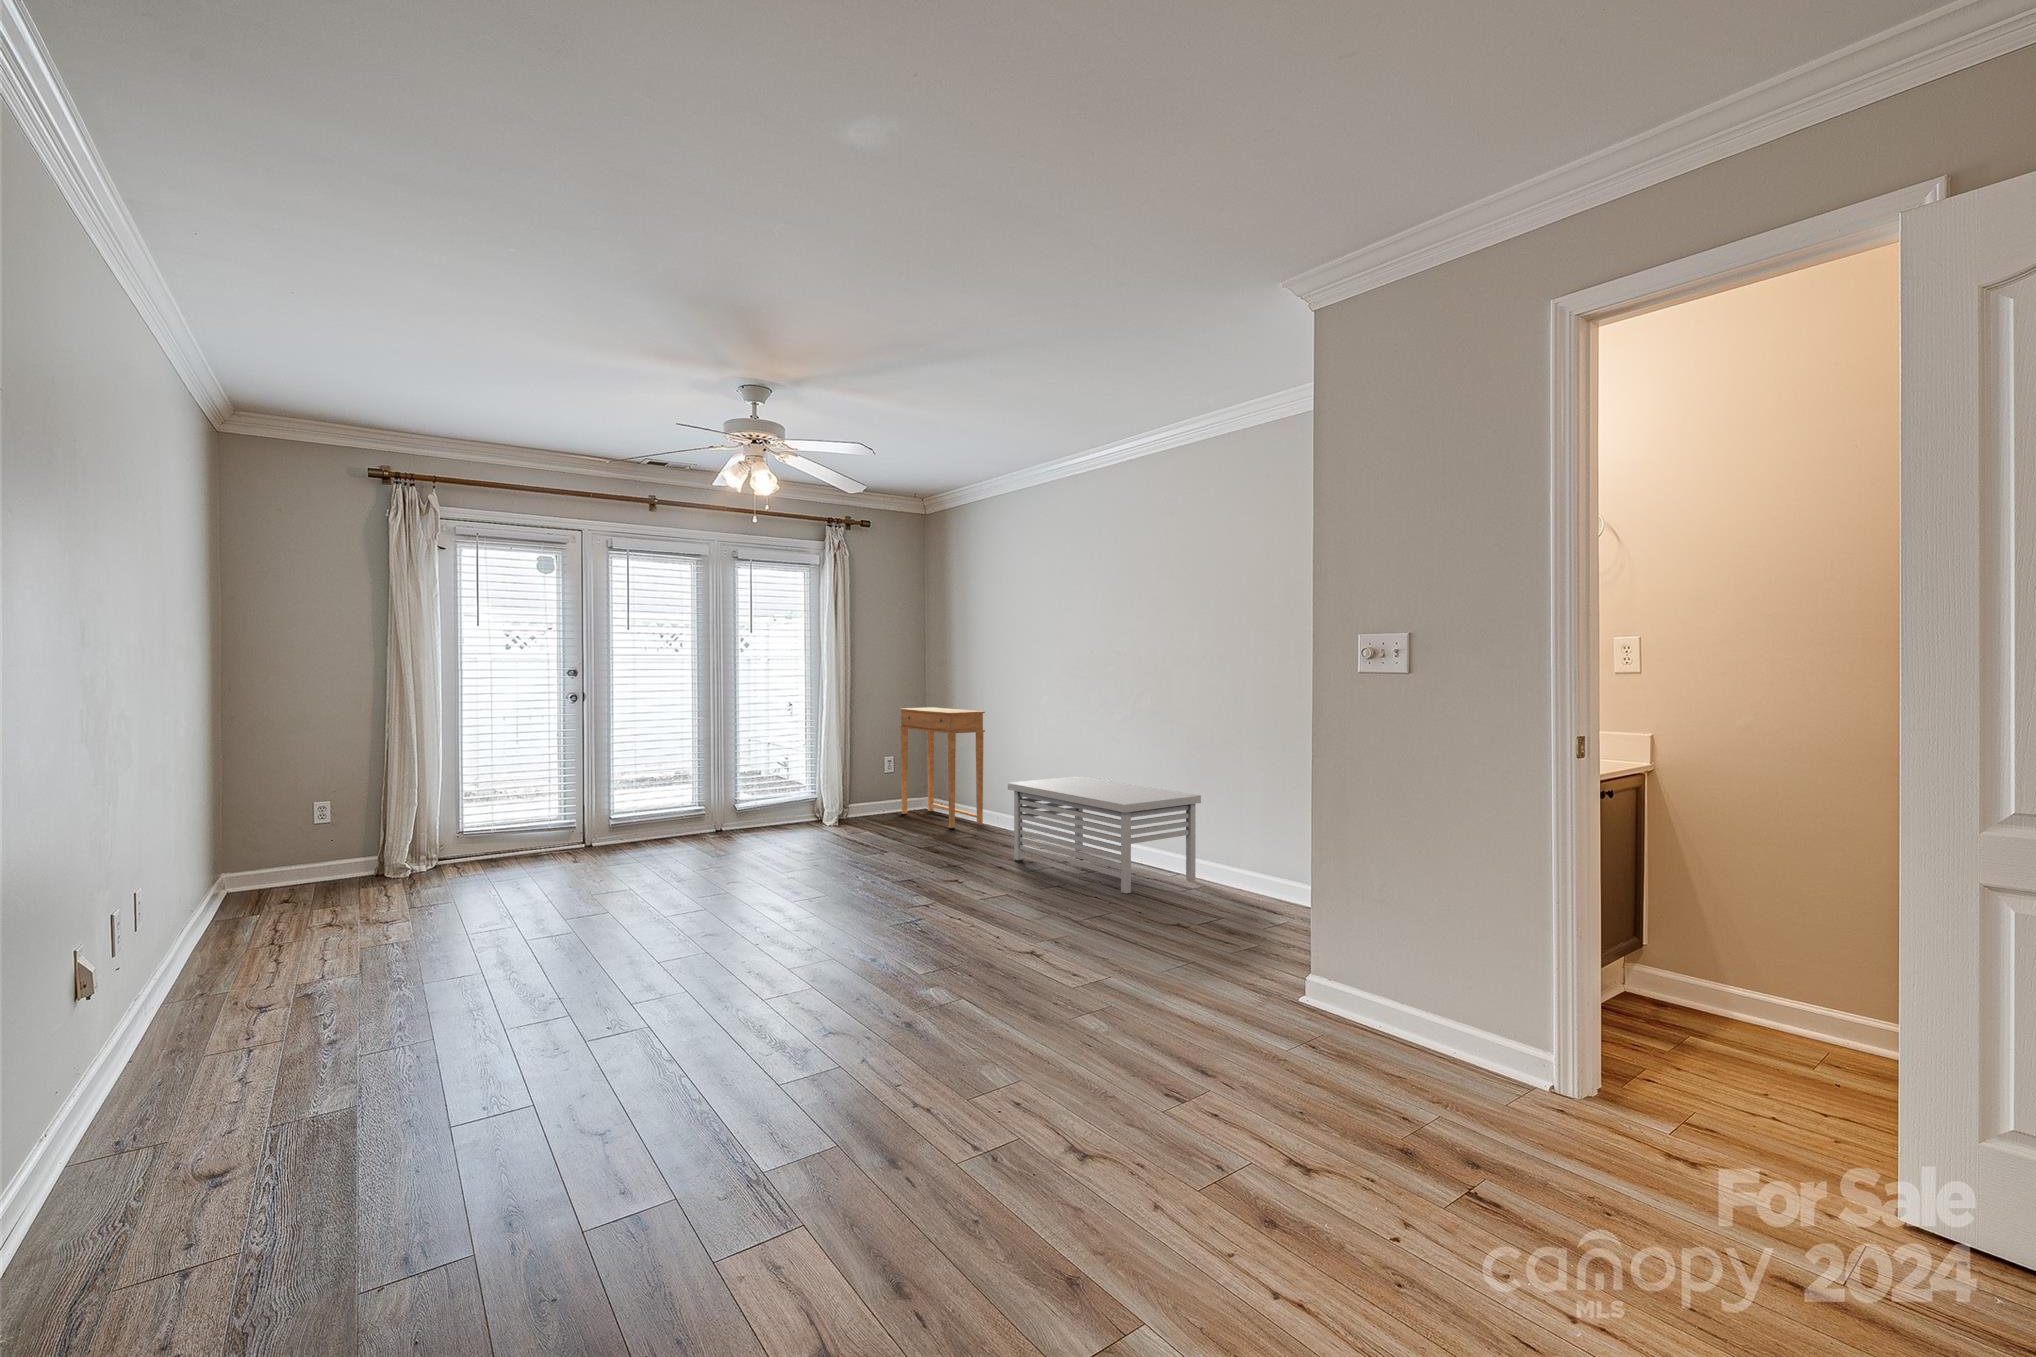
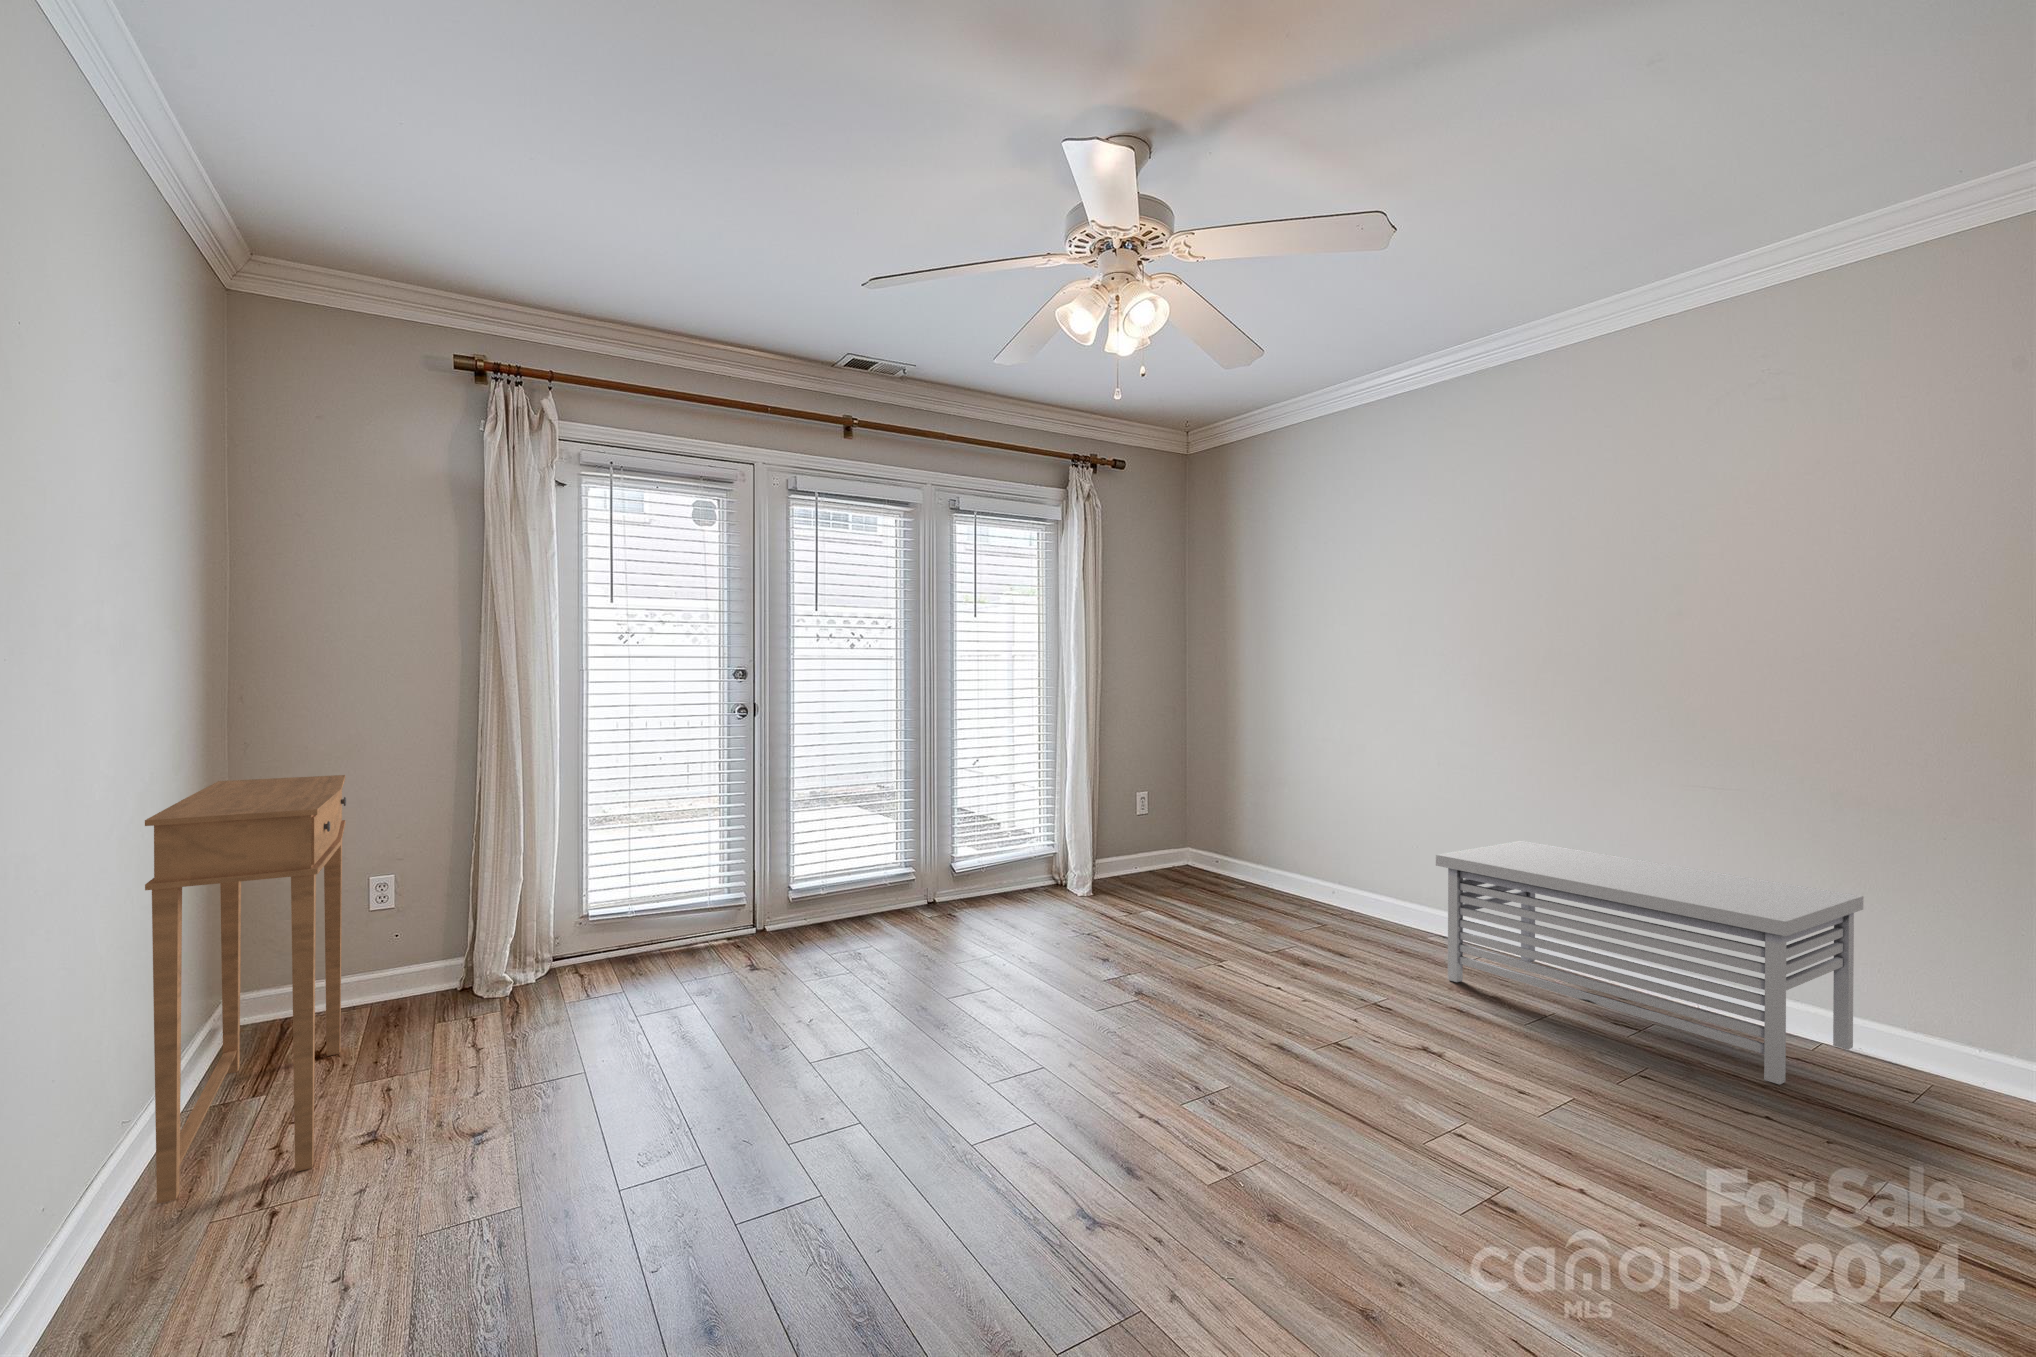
side table: present [899,707,985,828] -> present [145,775,346,1204]

